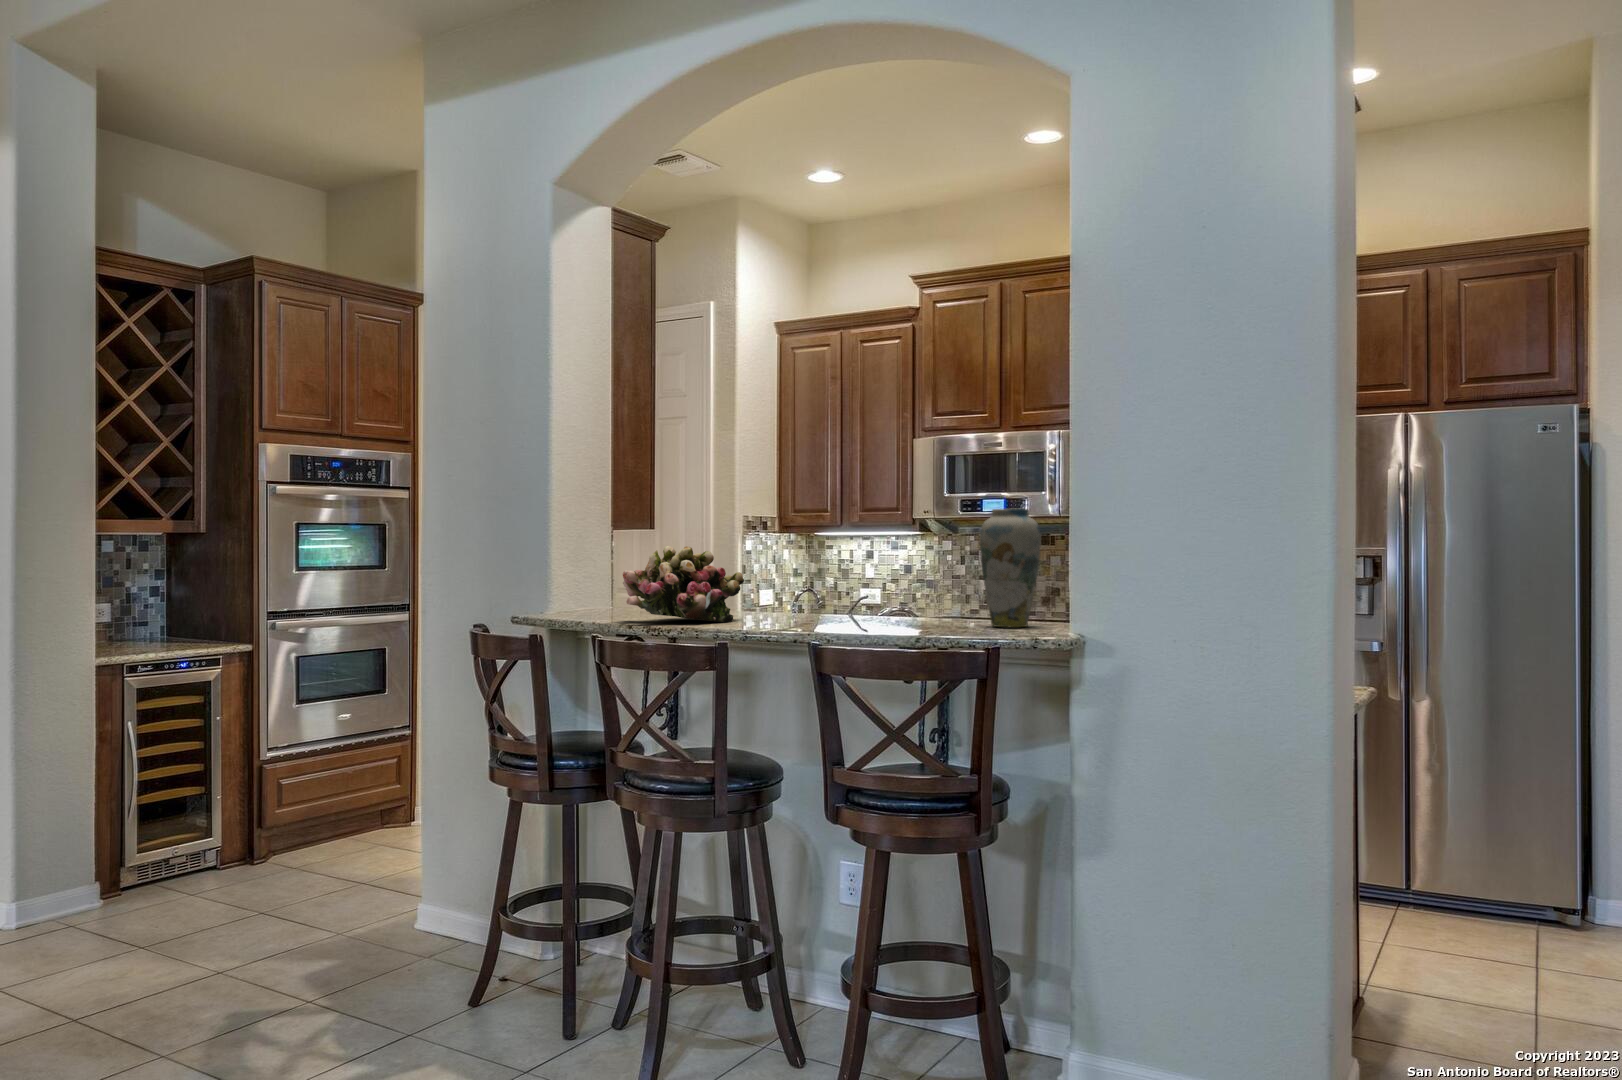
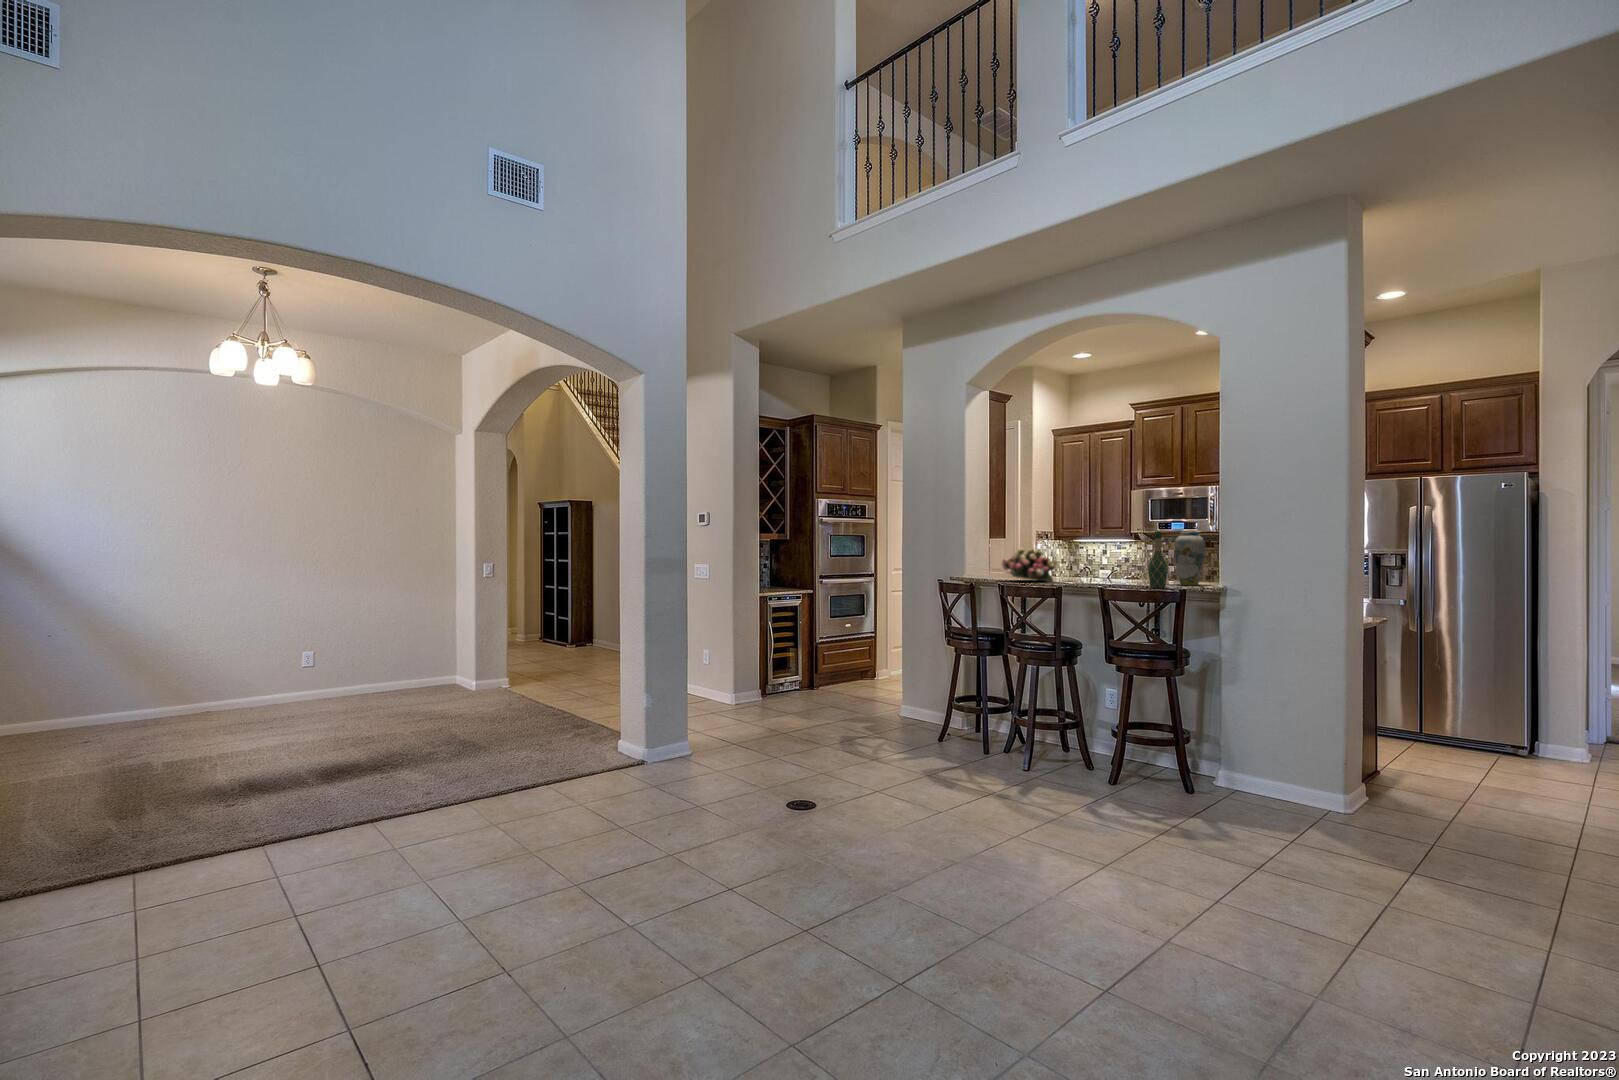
wine bottle: none [921,505,963,638] -> present [1148,532,1168,588]

